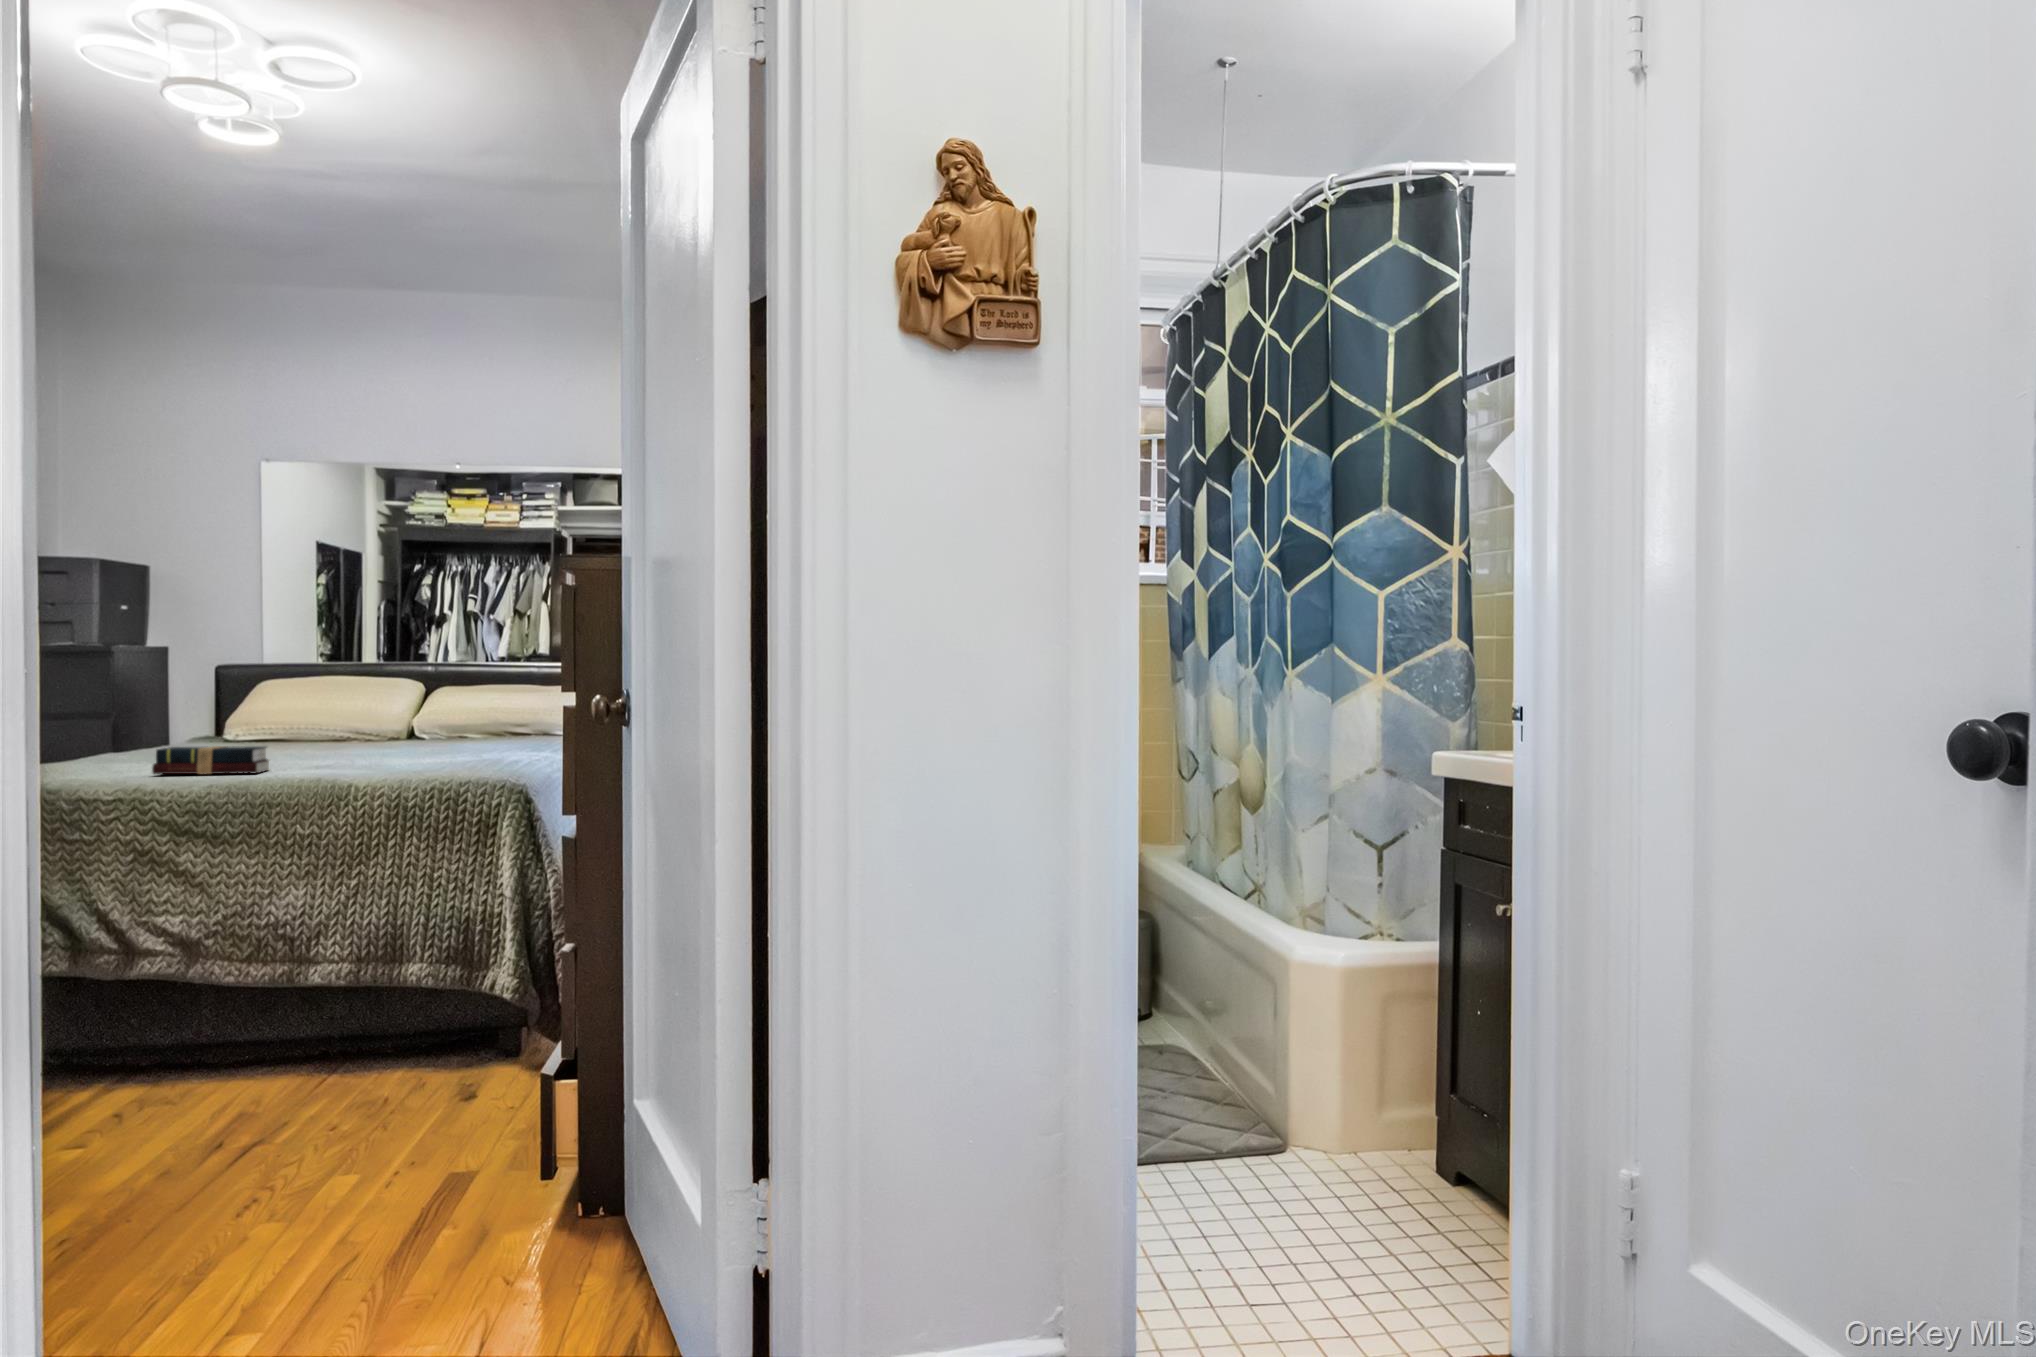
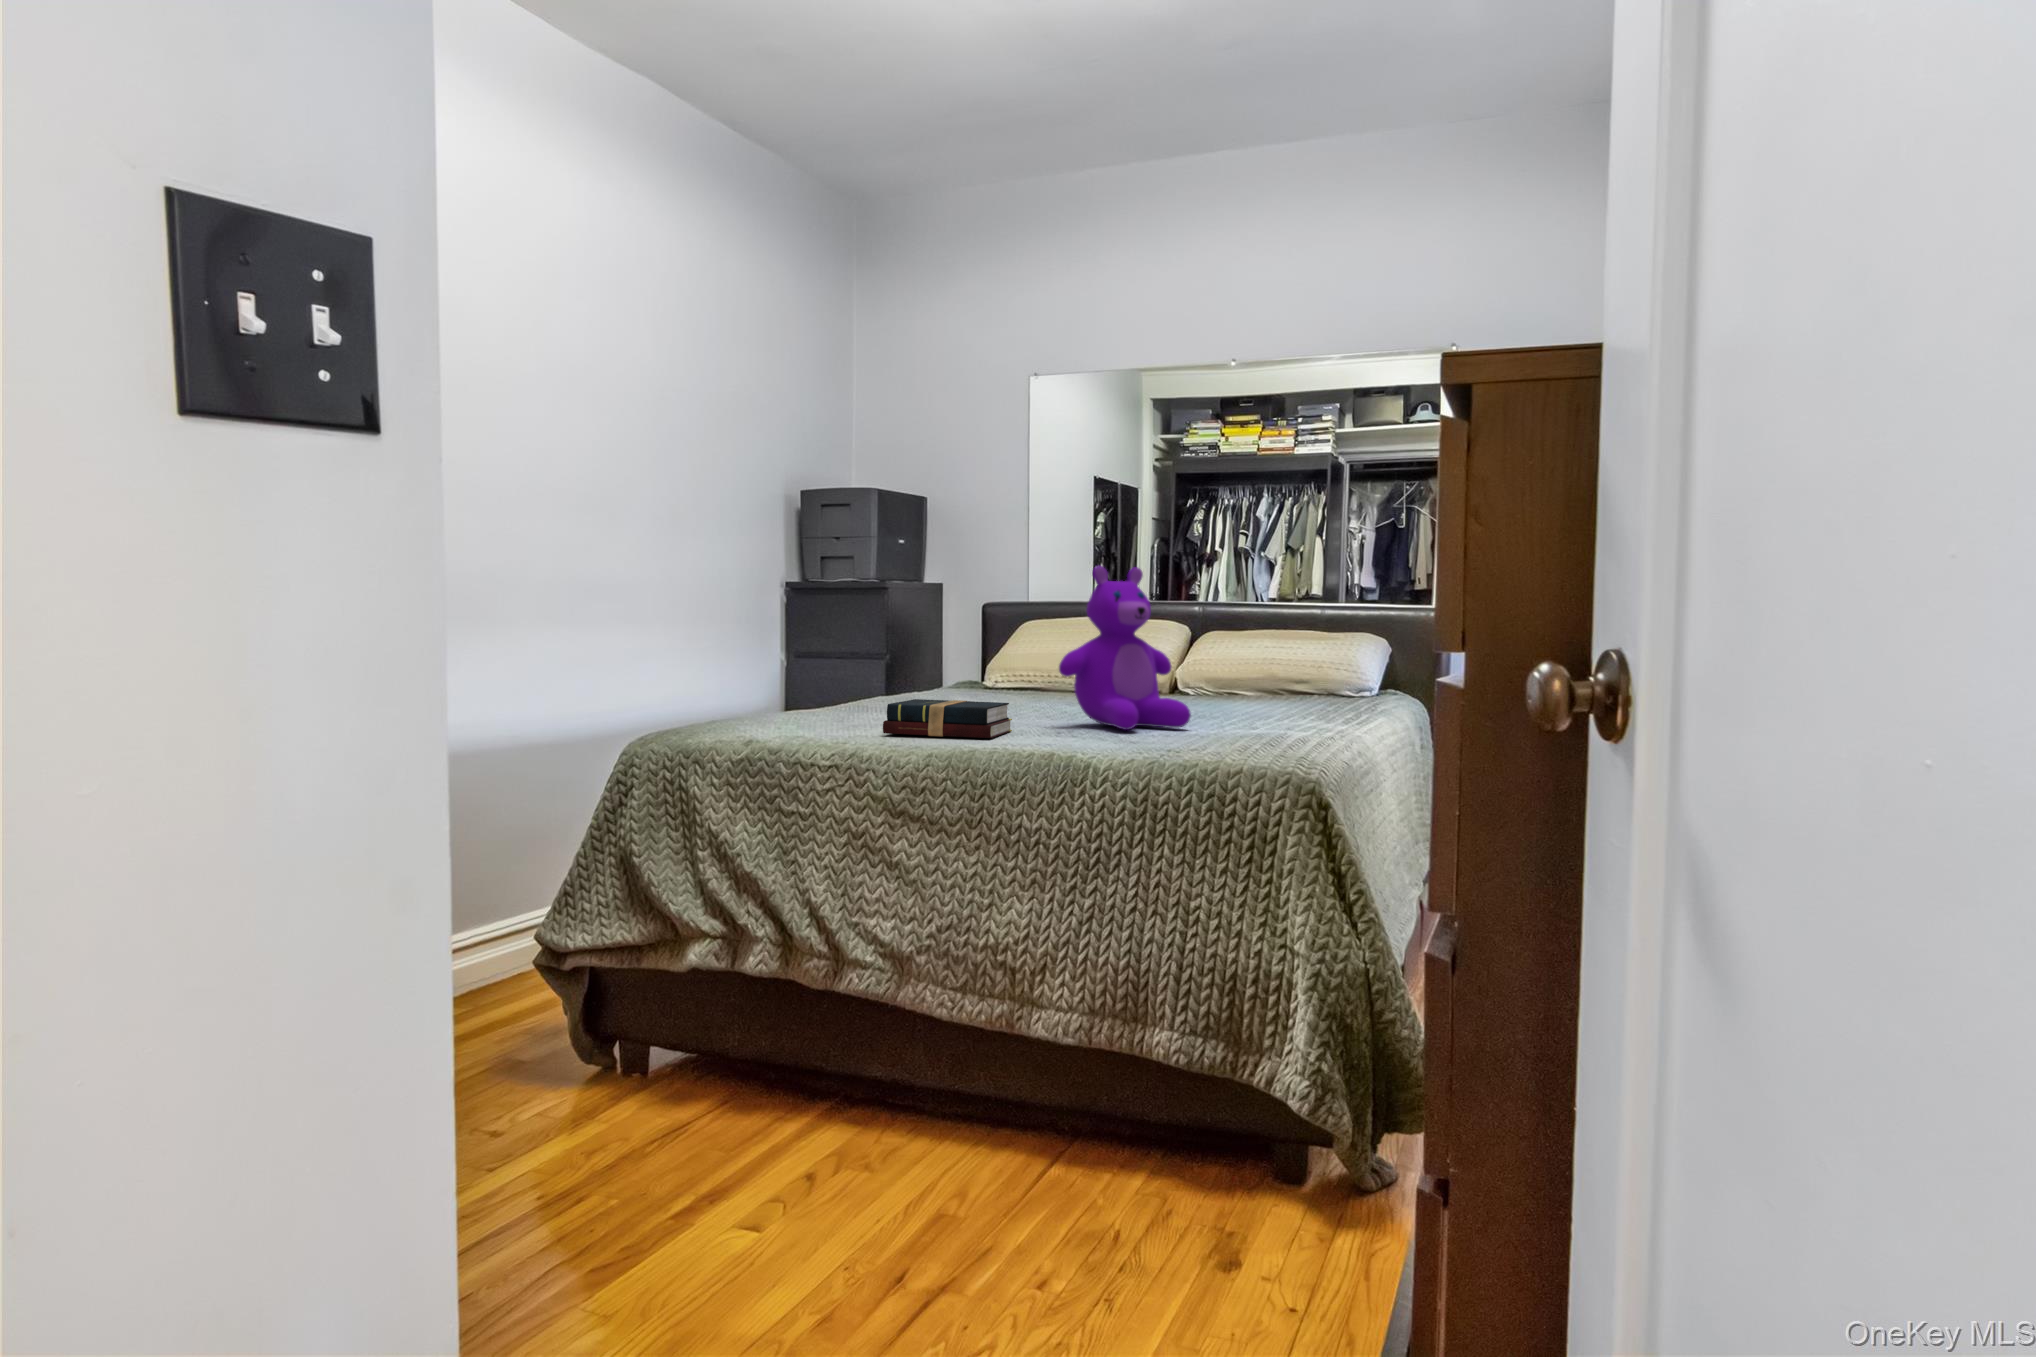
teddy bear: none [310,632,428,765] -> present [1059,566,1191,730]

